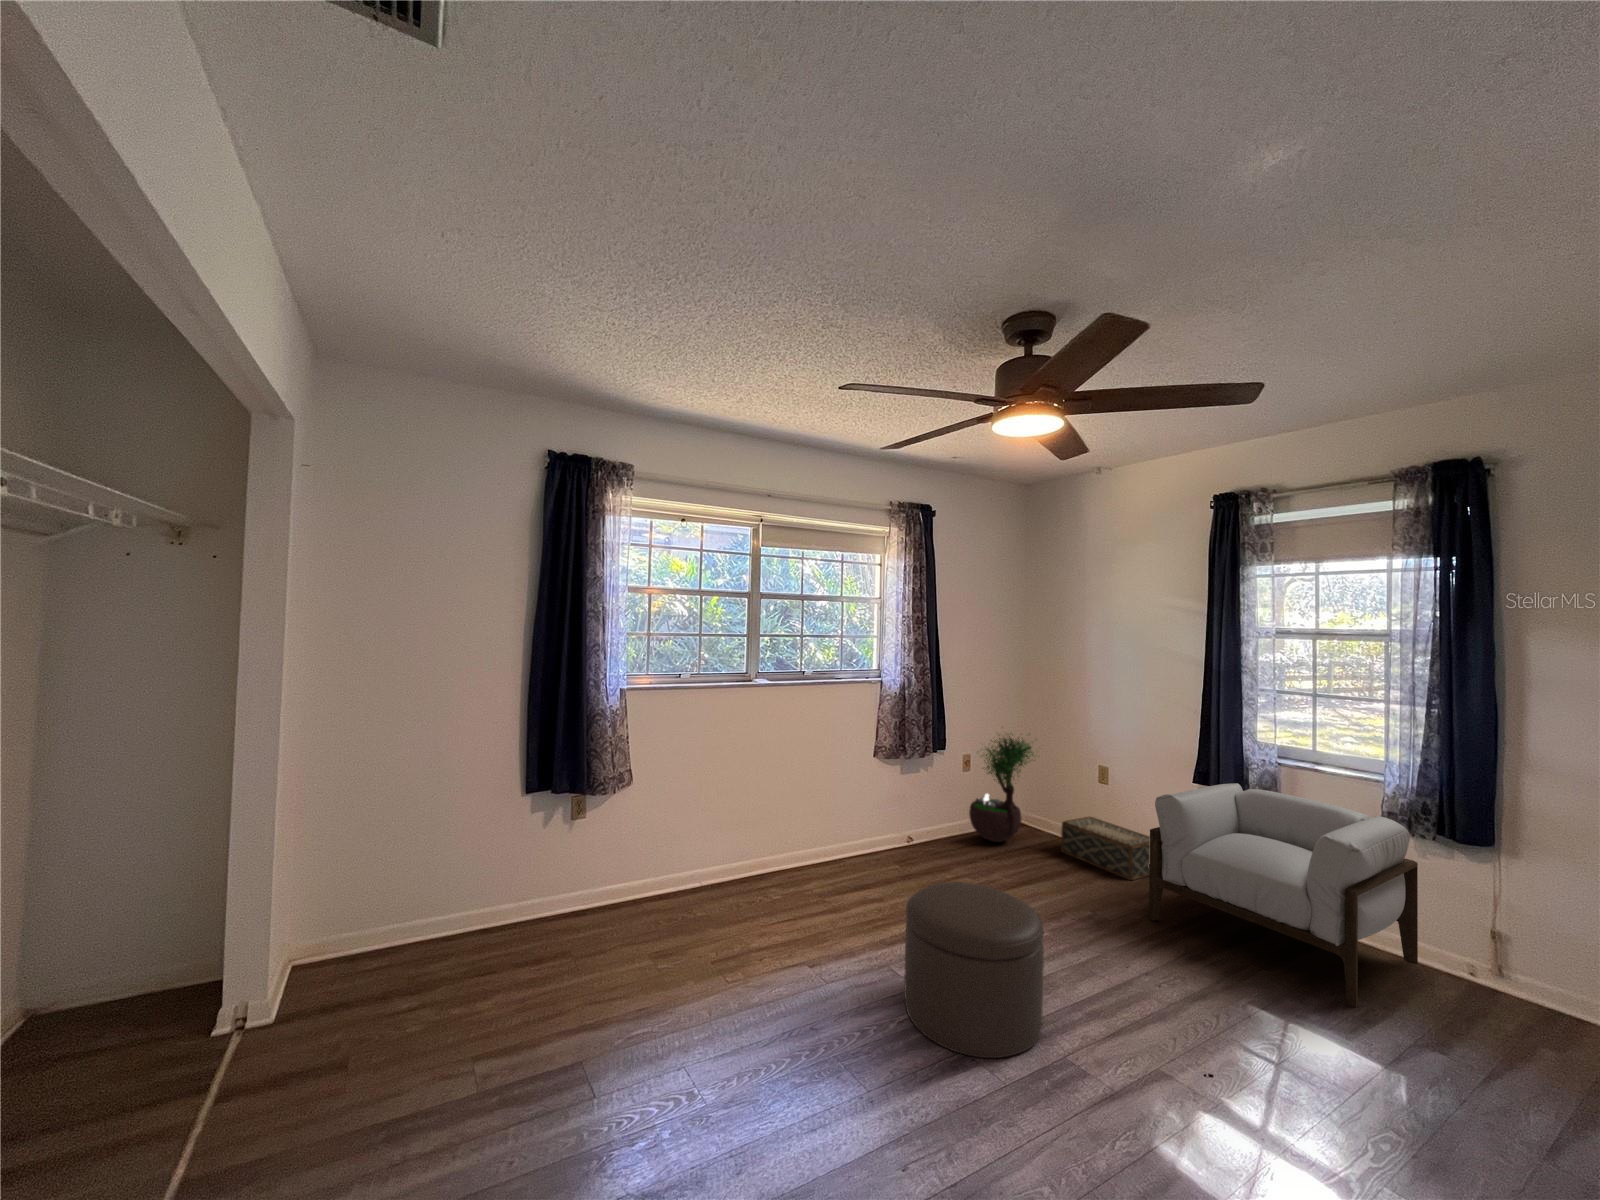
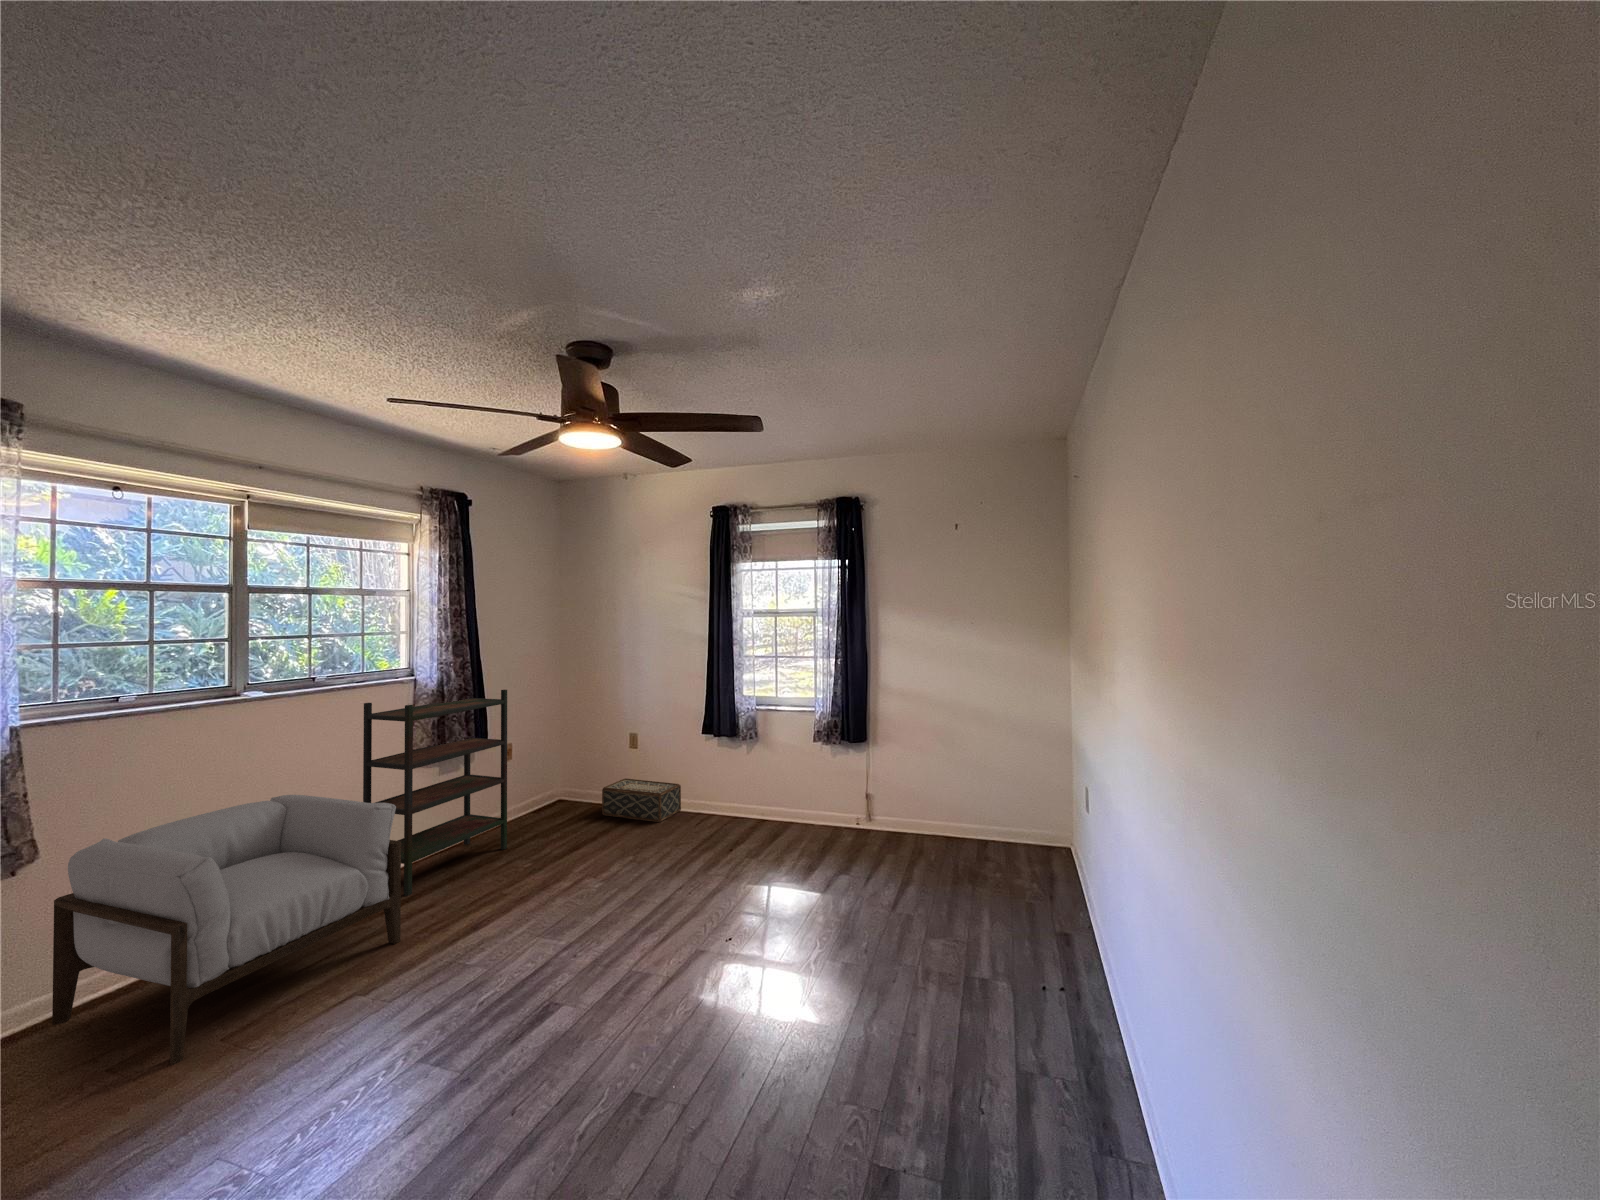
bookshelf: none [835,693,961,880] -> present [363,690,507,896]
potted tree: present [969,734,1035,842] -> none [514,711,583,822]
armchair: present [1149,783,1418,1008] -> present [52,795,401,1065]
ottoman: present [904,882,1044,1058] -> none [482,852,610,1003]

